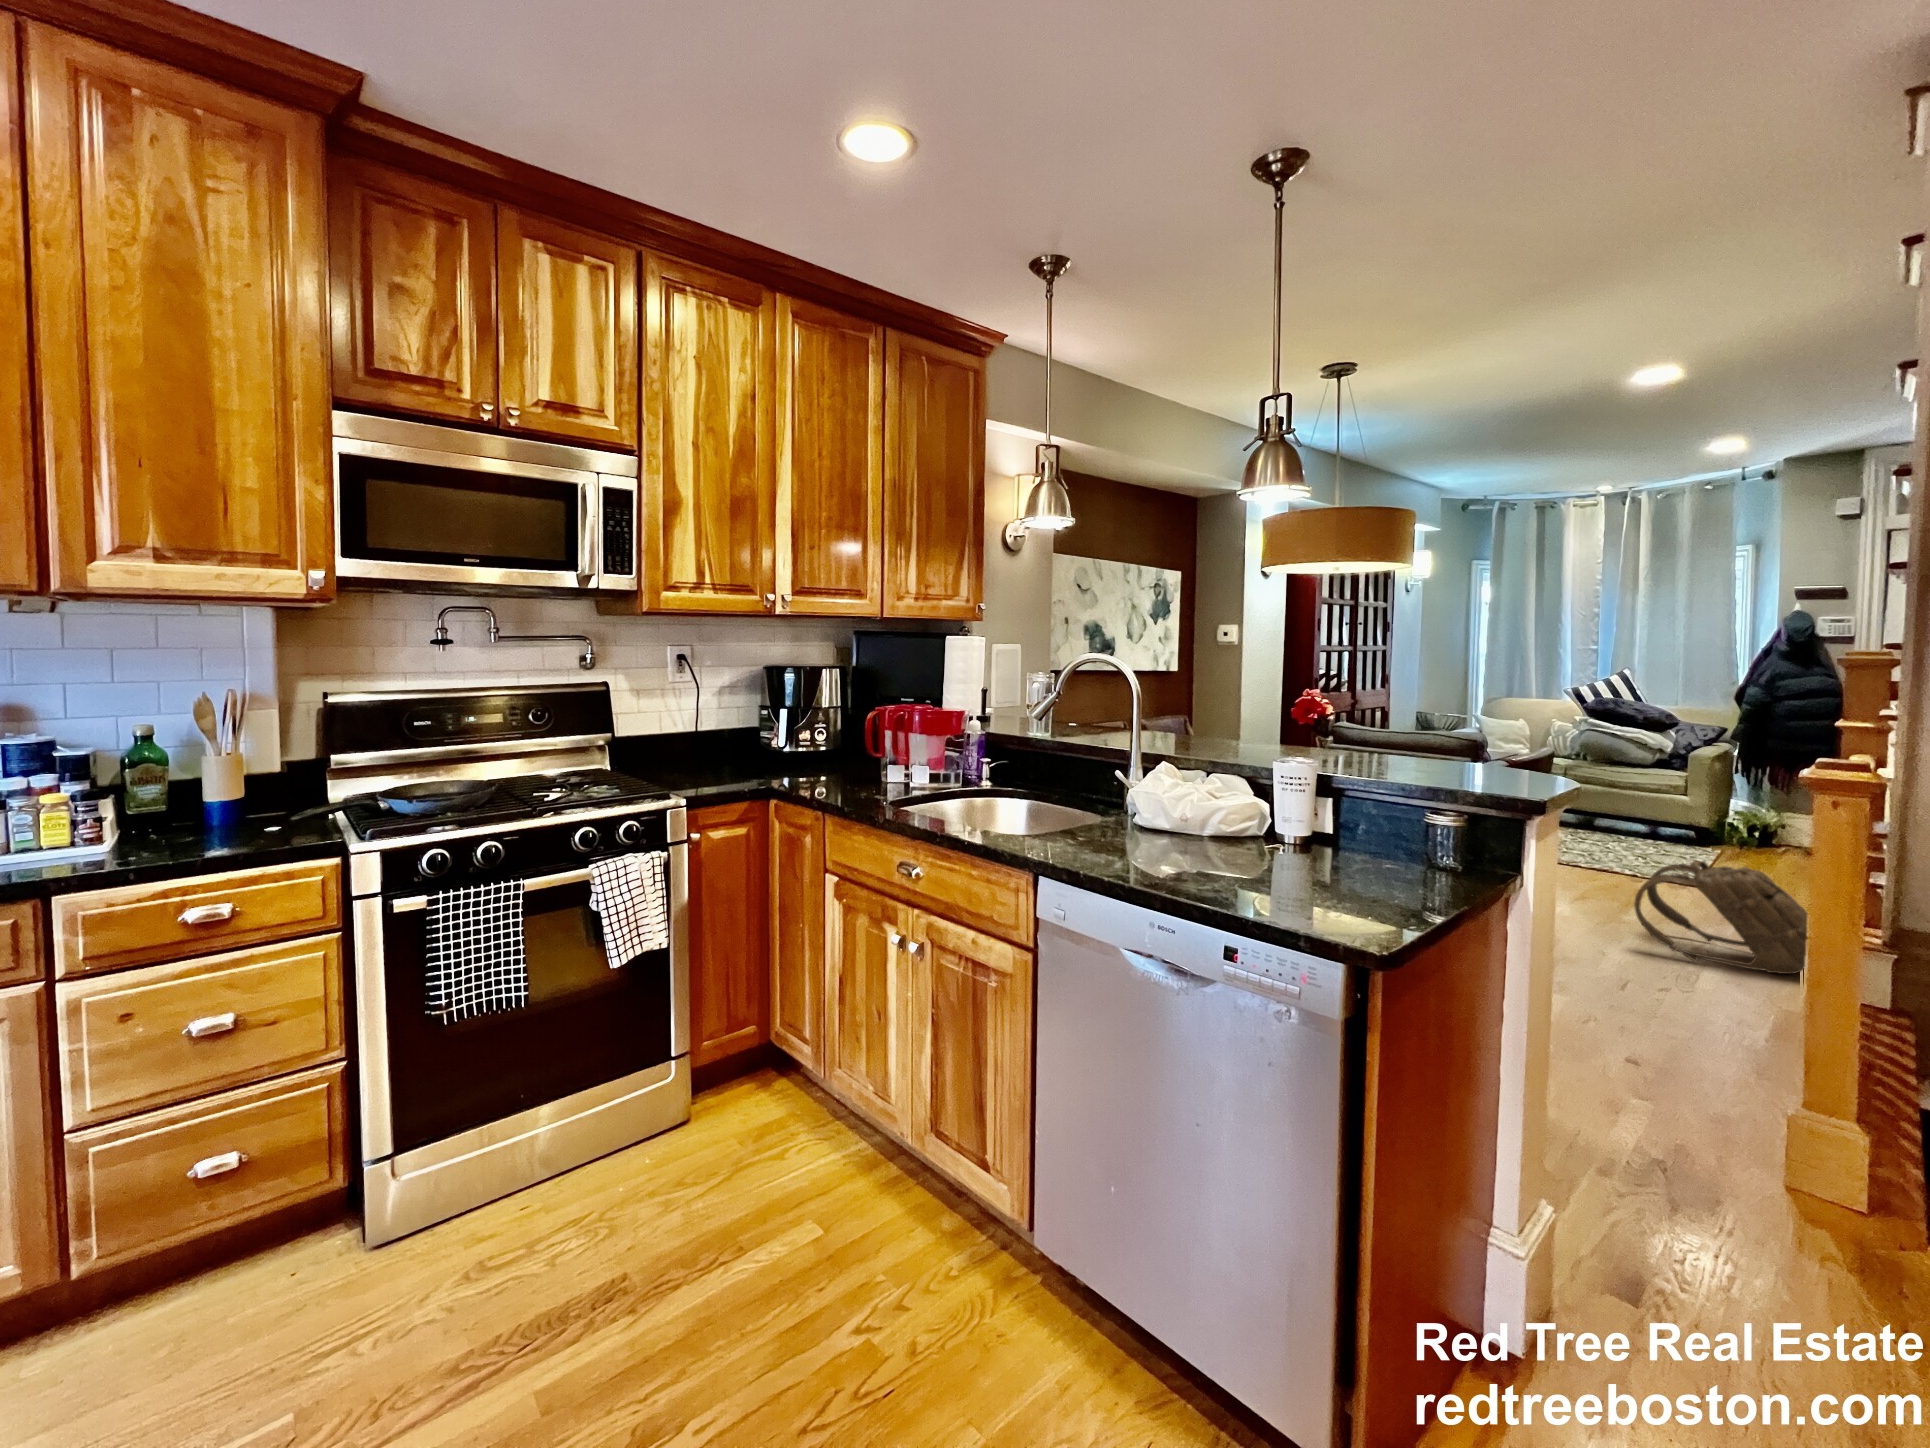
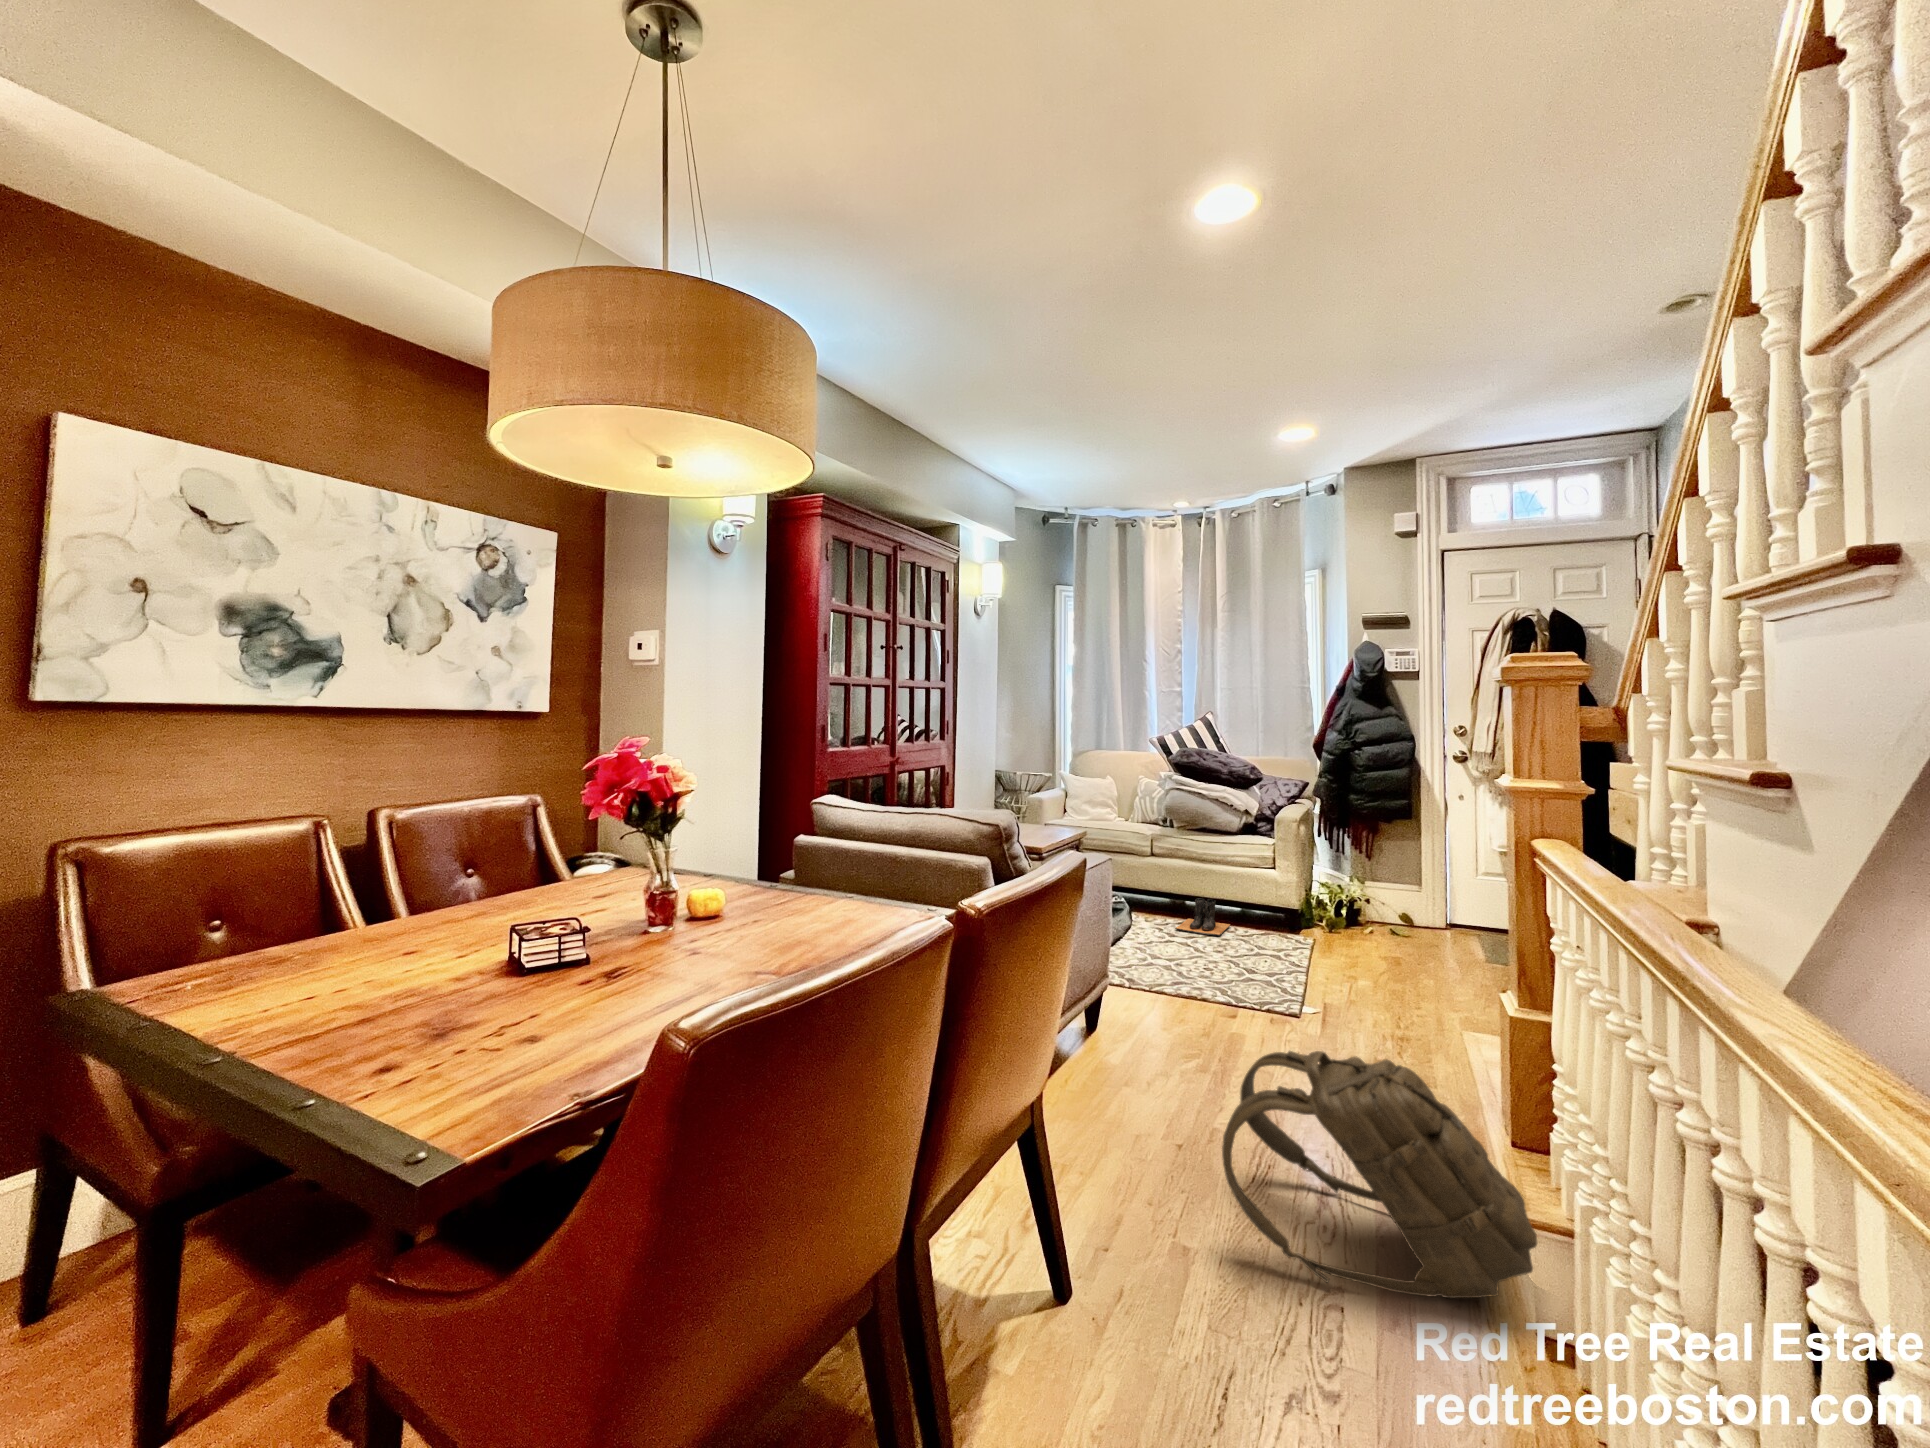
boots: none [1588,813,1640,840] -> present [1175,898,1230,936]

